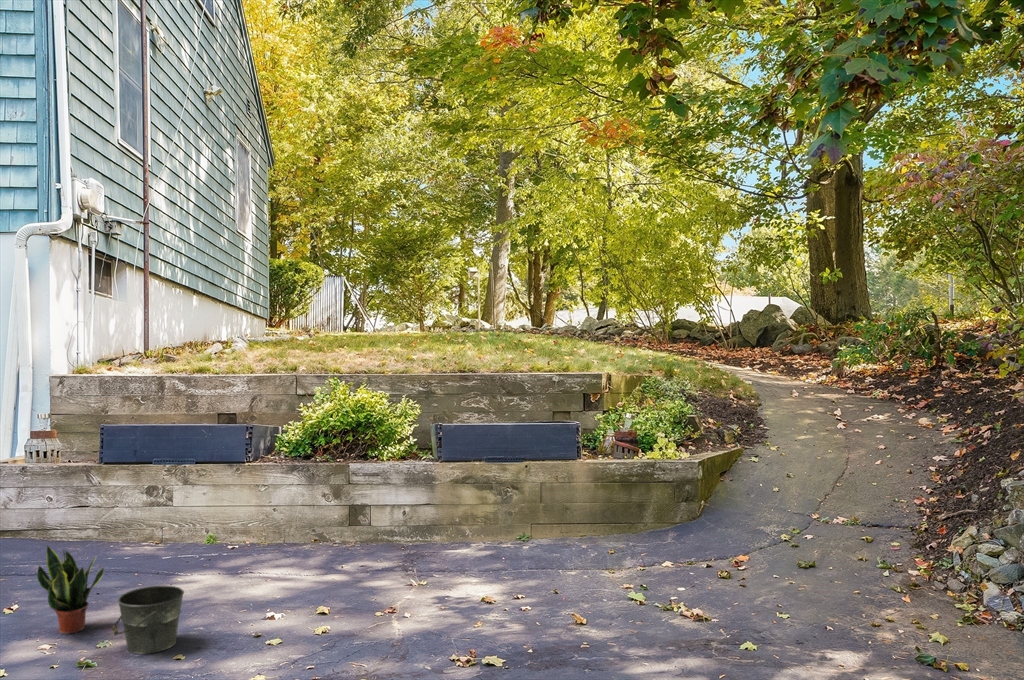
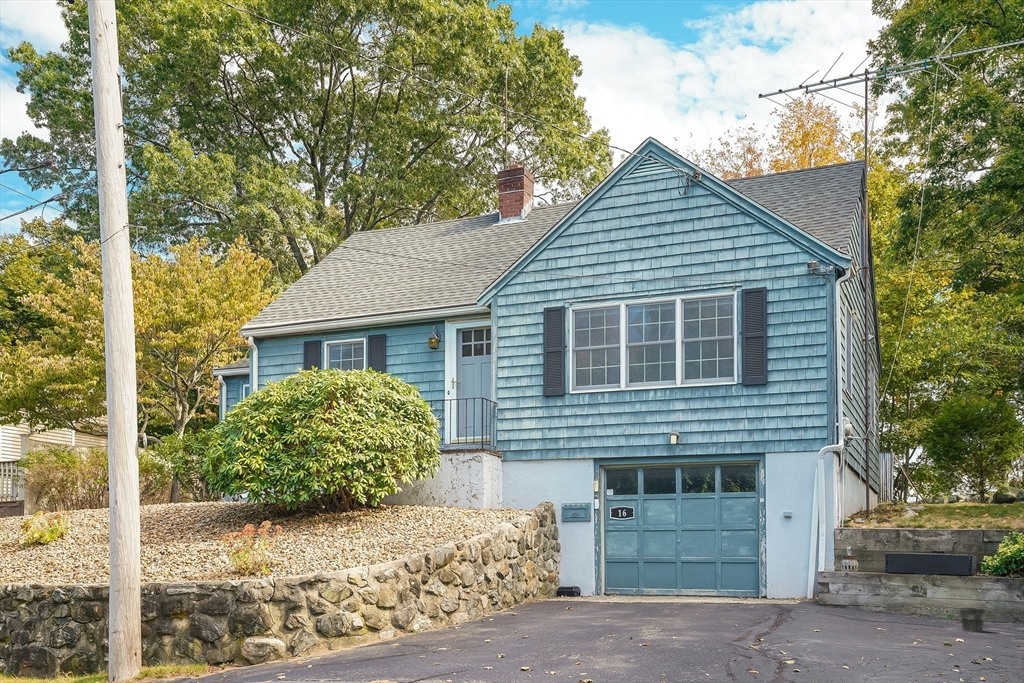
potted plant: present [37,546,104,634] -> none [916,588,942,627]

